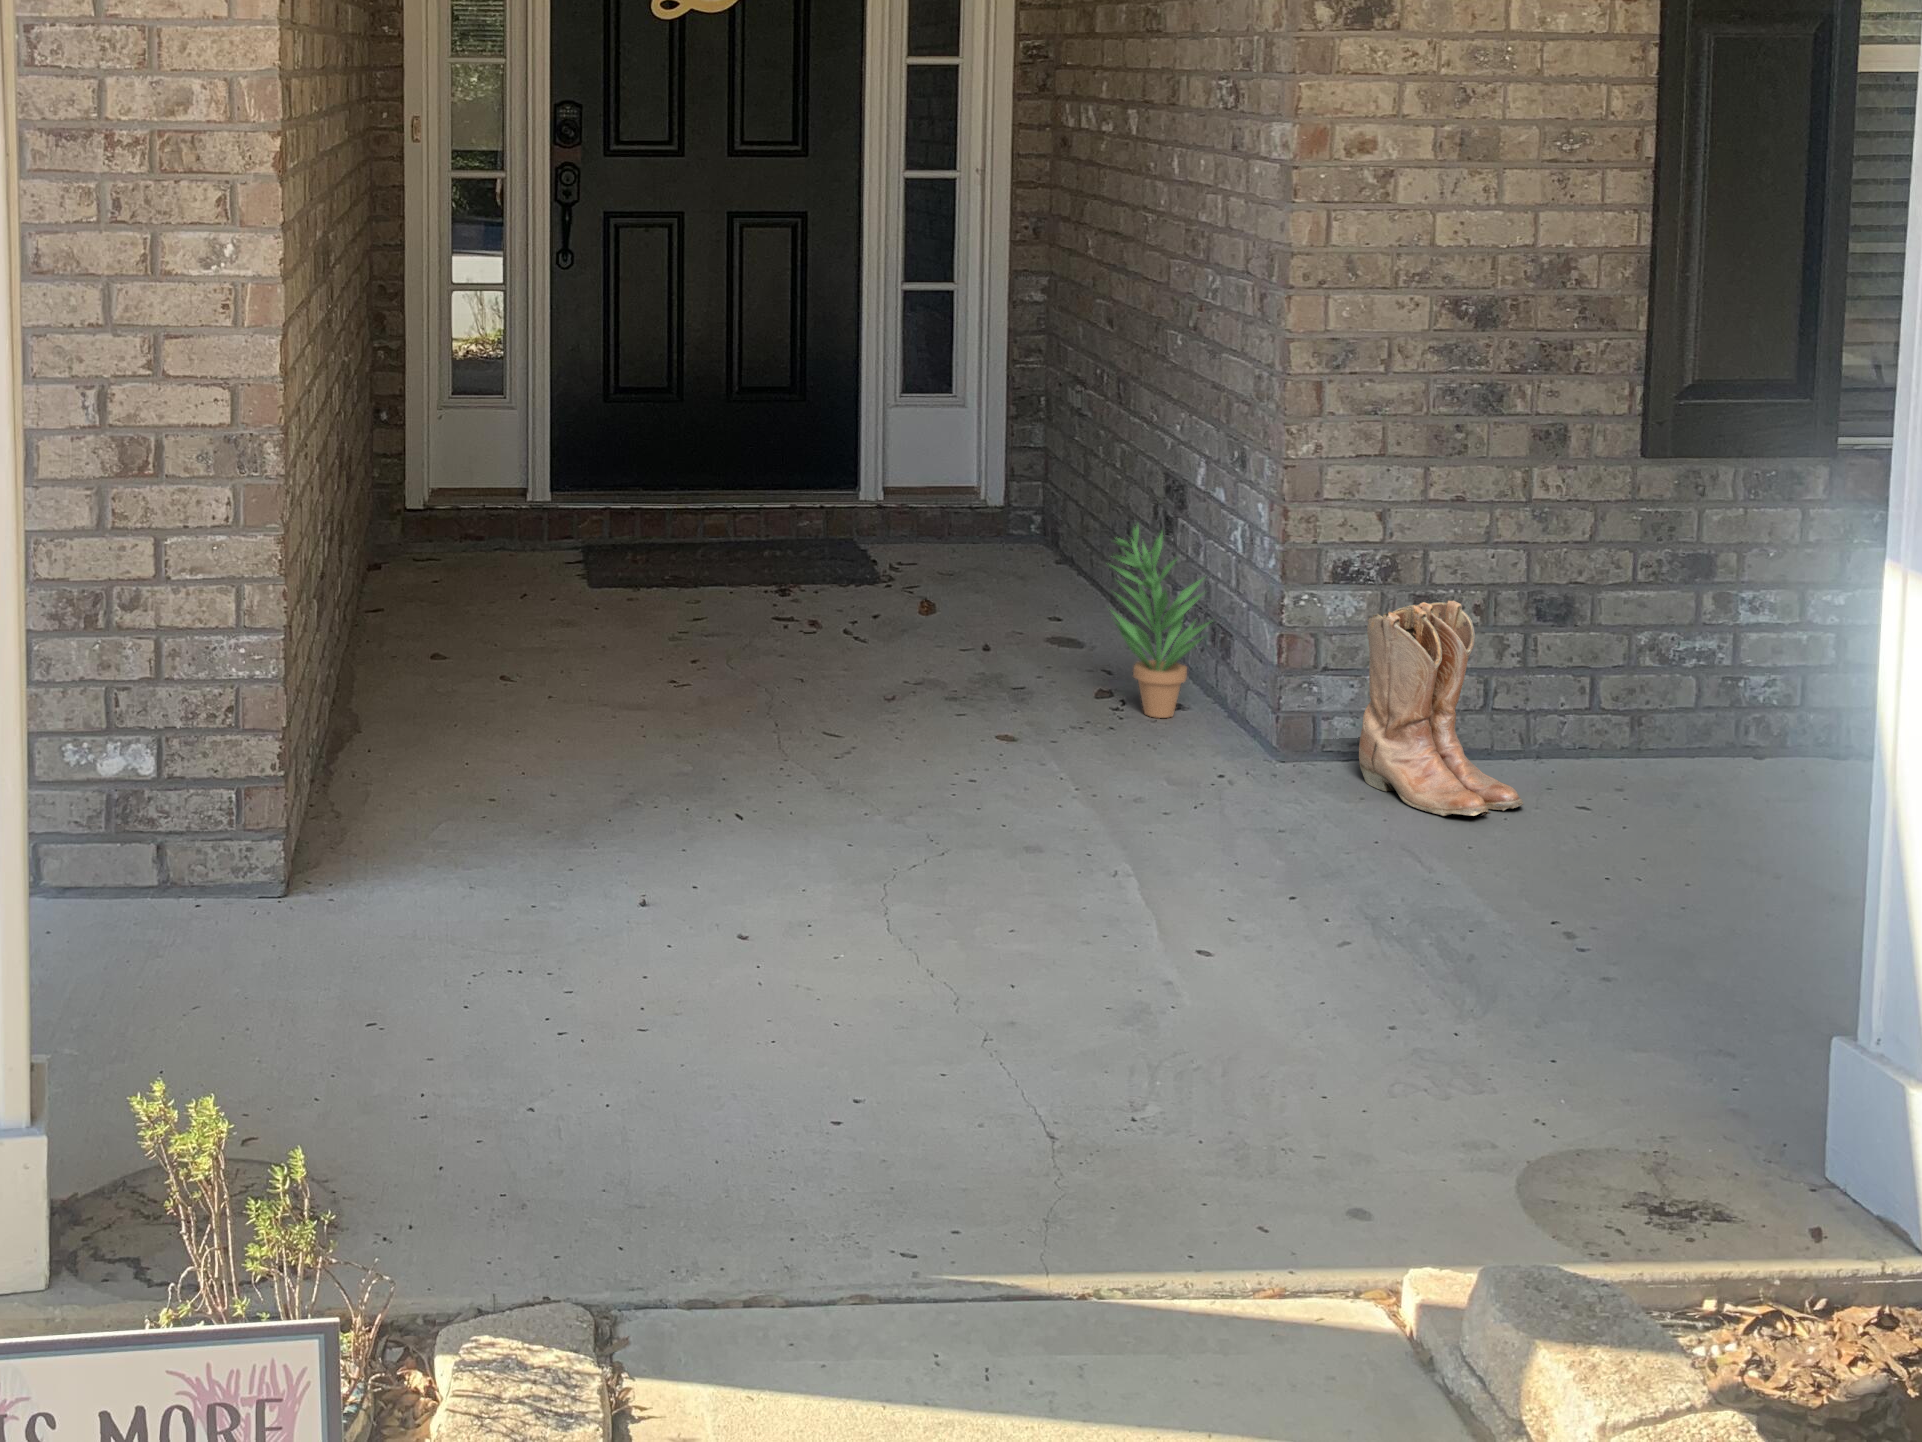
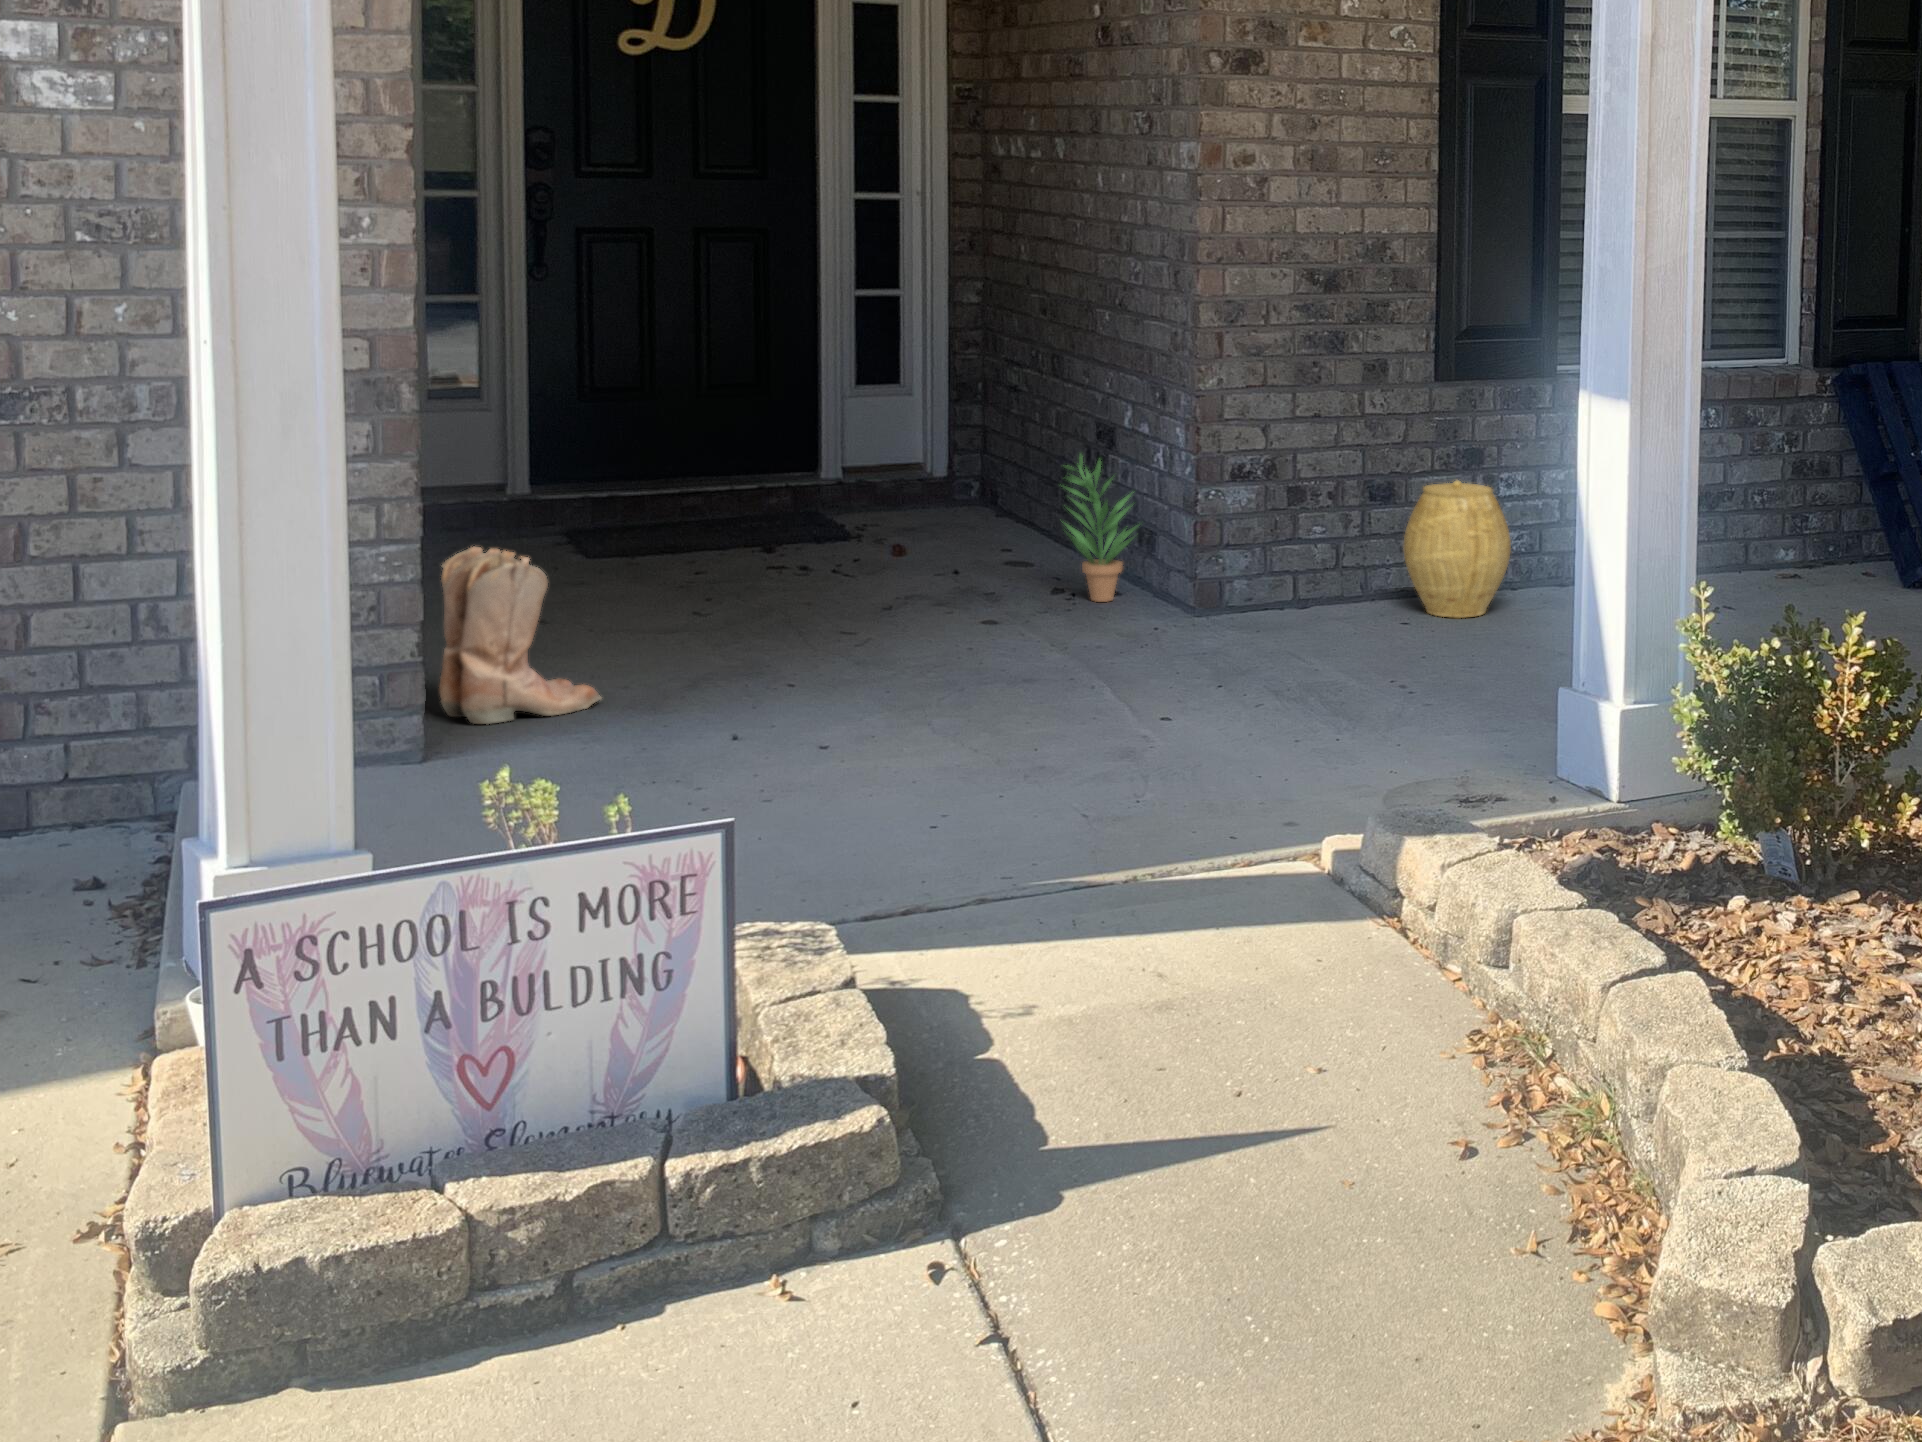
boots: present [1359,600,1523,816] -> present [439,547,601,724]
woven basket: none [1581,602,1748,799] -> present [1404,481,1511,618]

